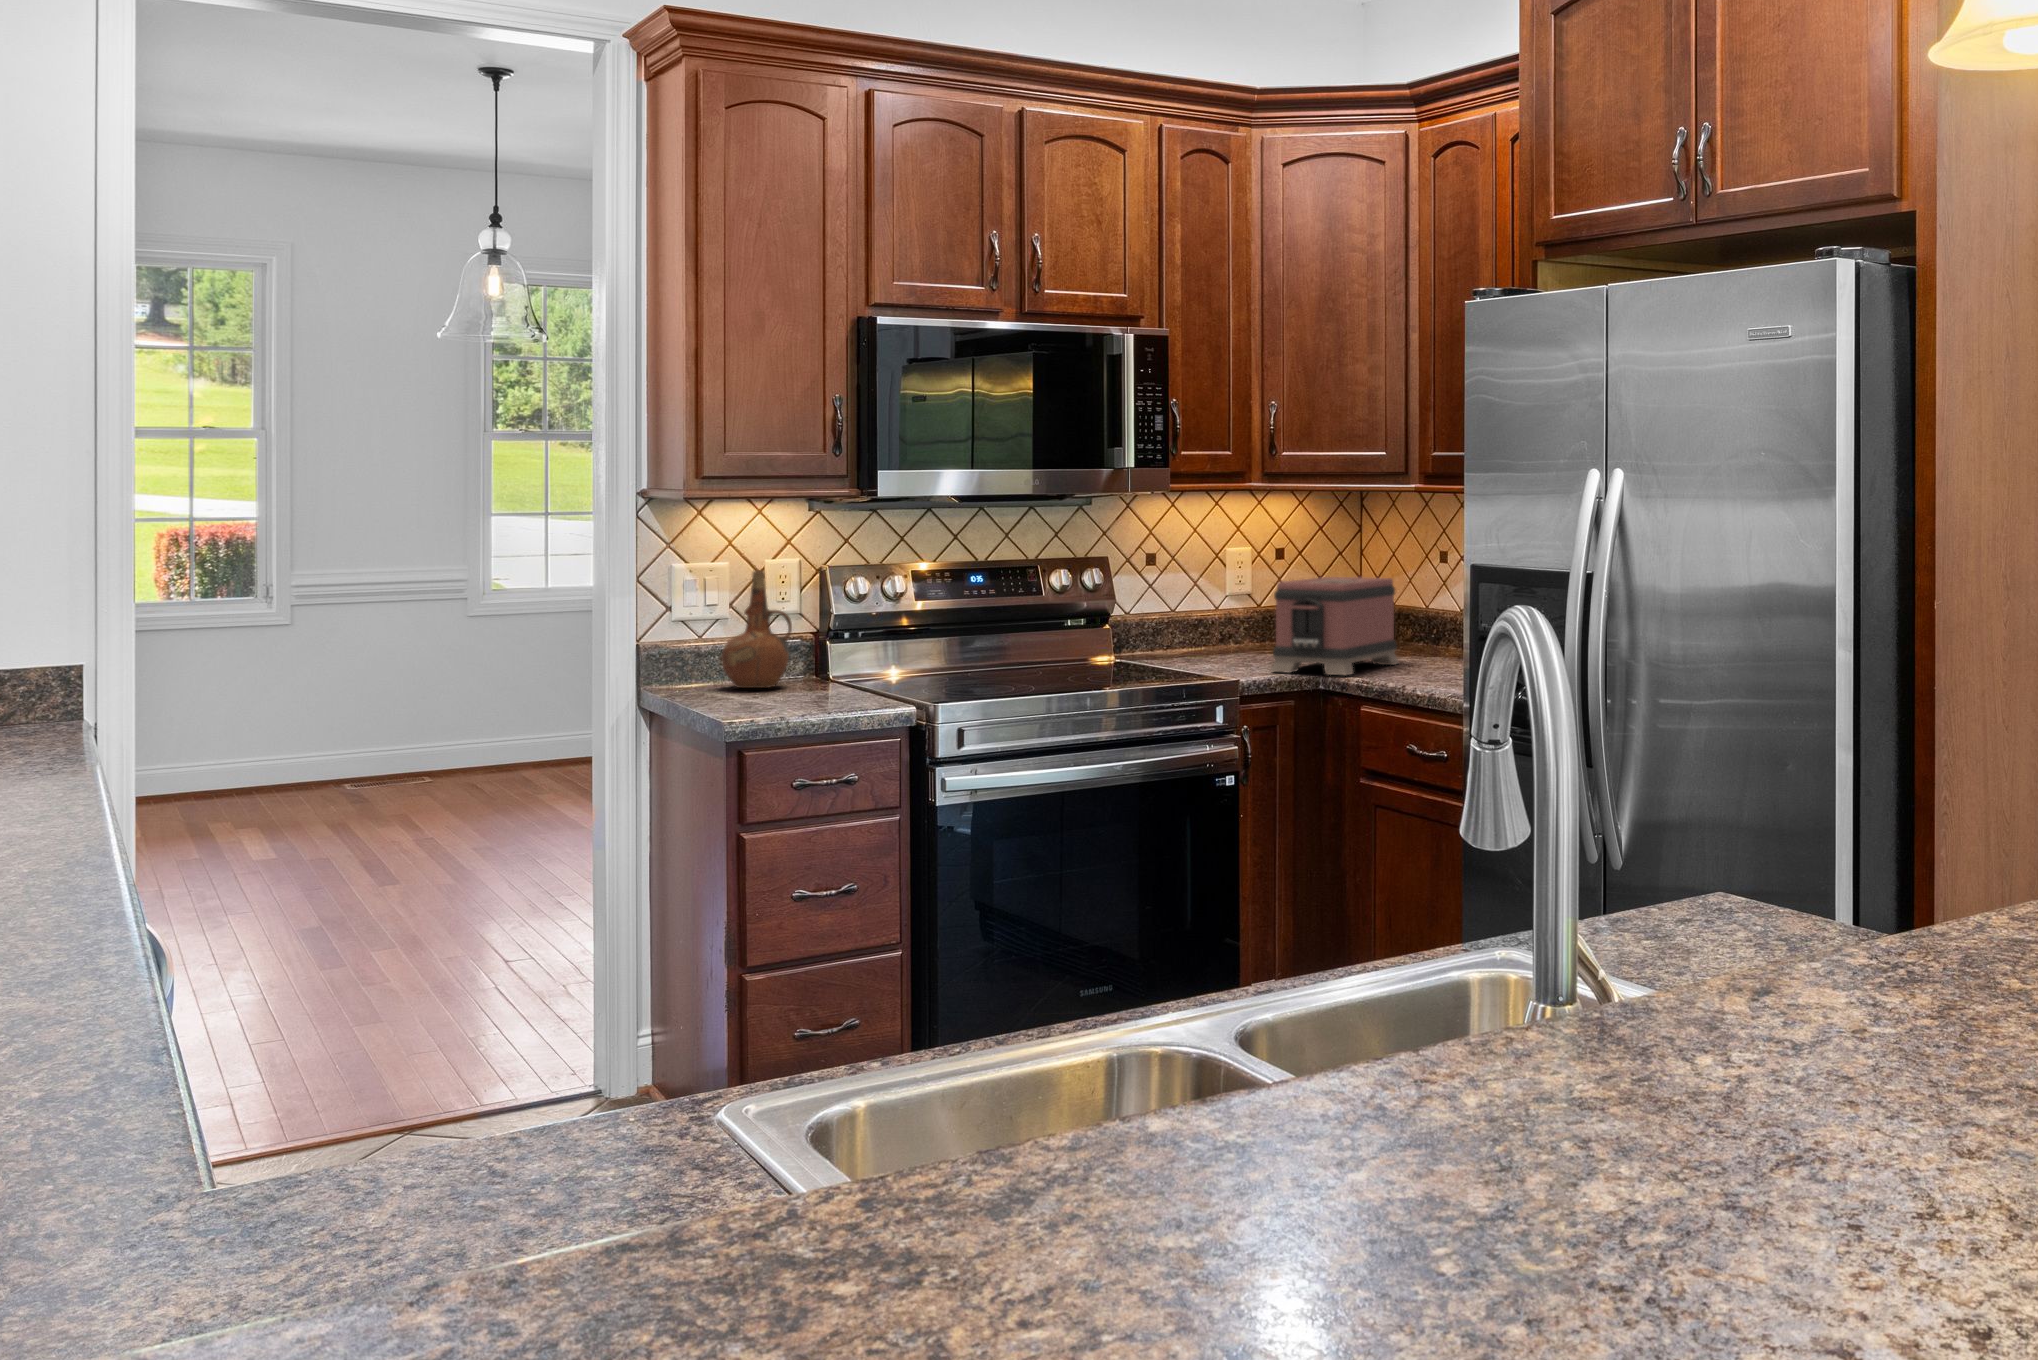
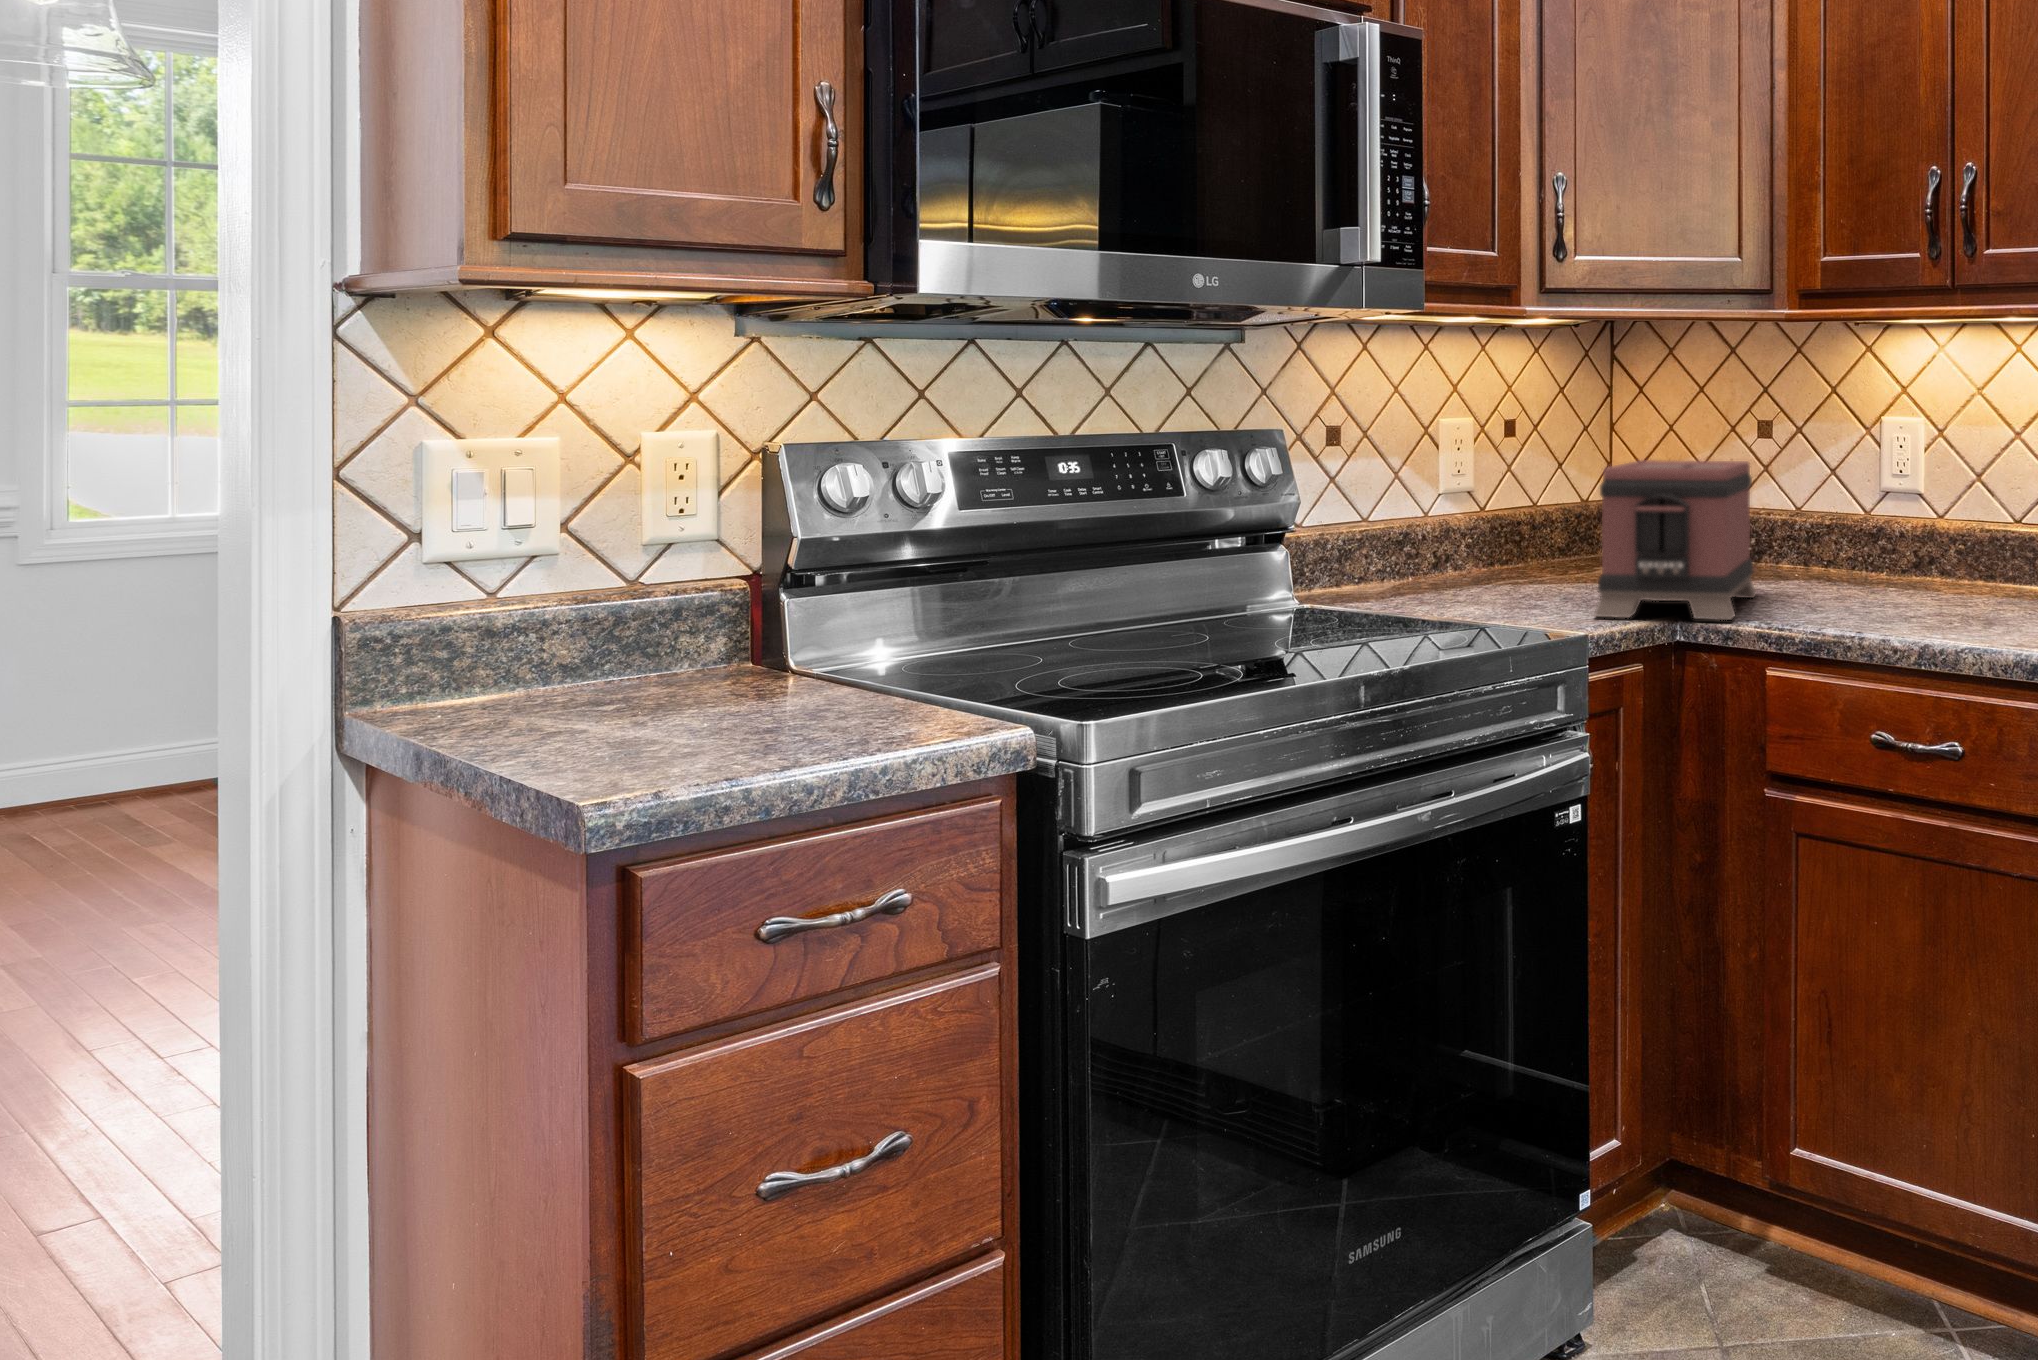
ceramic pitcher: present [721,570,792,688] -> none [550,449,715,697]

